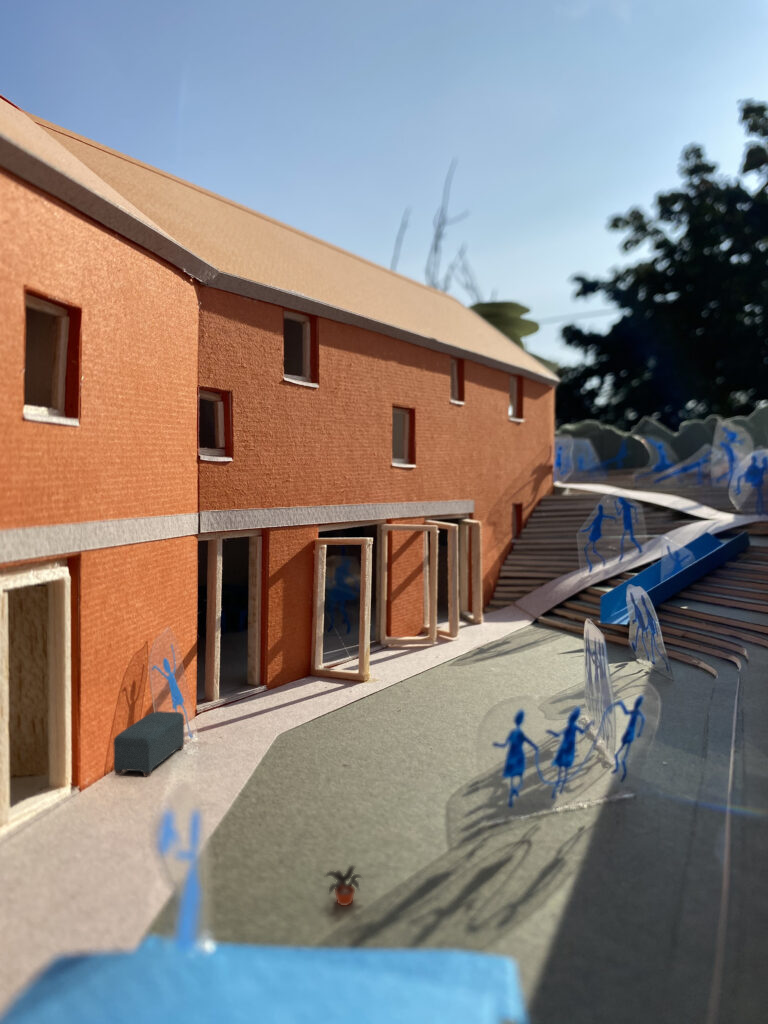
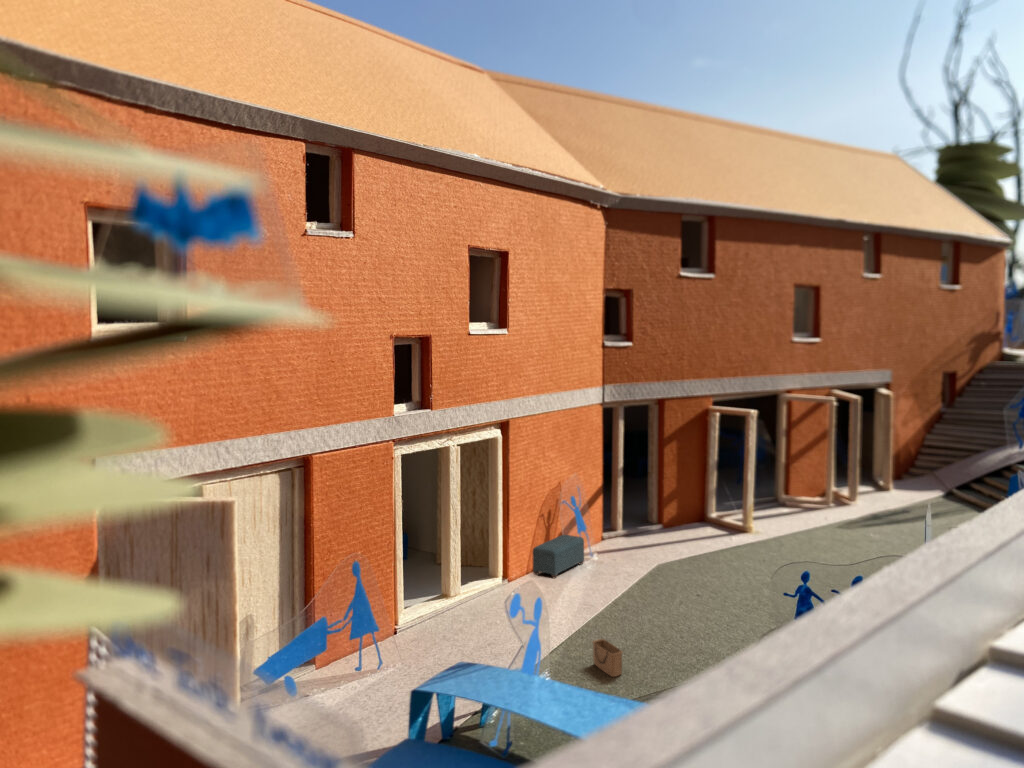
potted plant: present [327,866,361,905] -> none [646,644,673,668]
basket: none [246,876,299,938] -> present [593,639,623,677]

